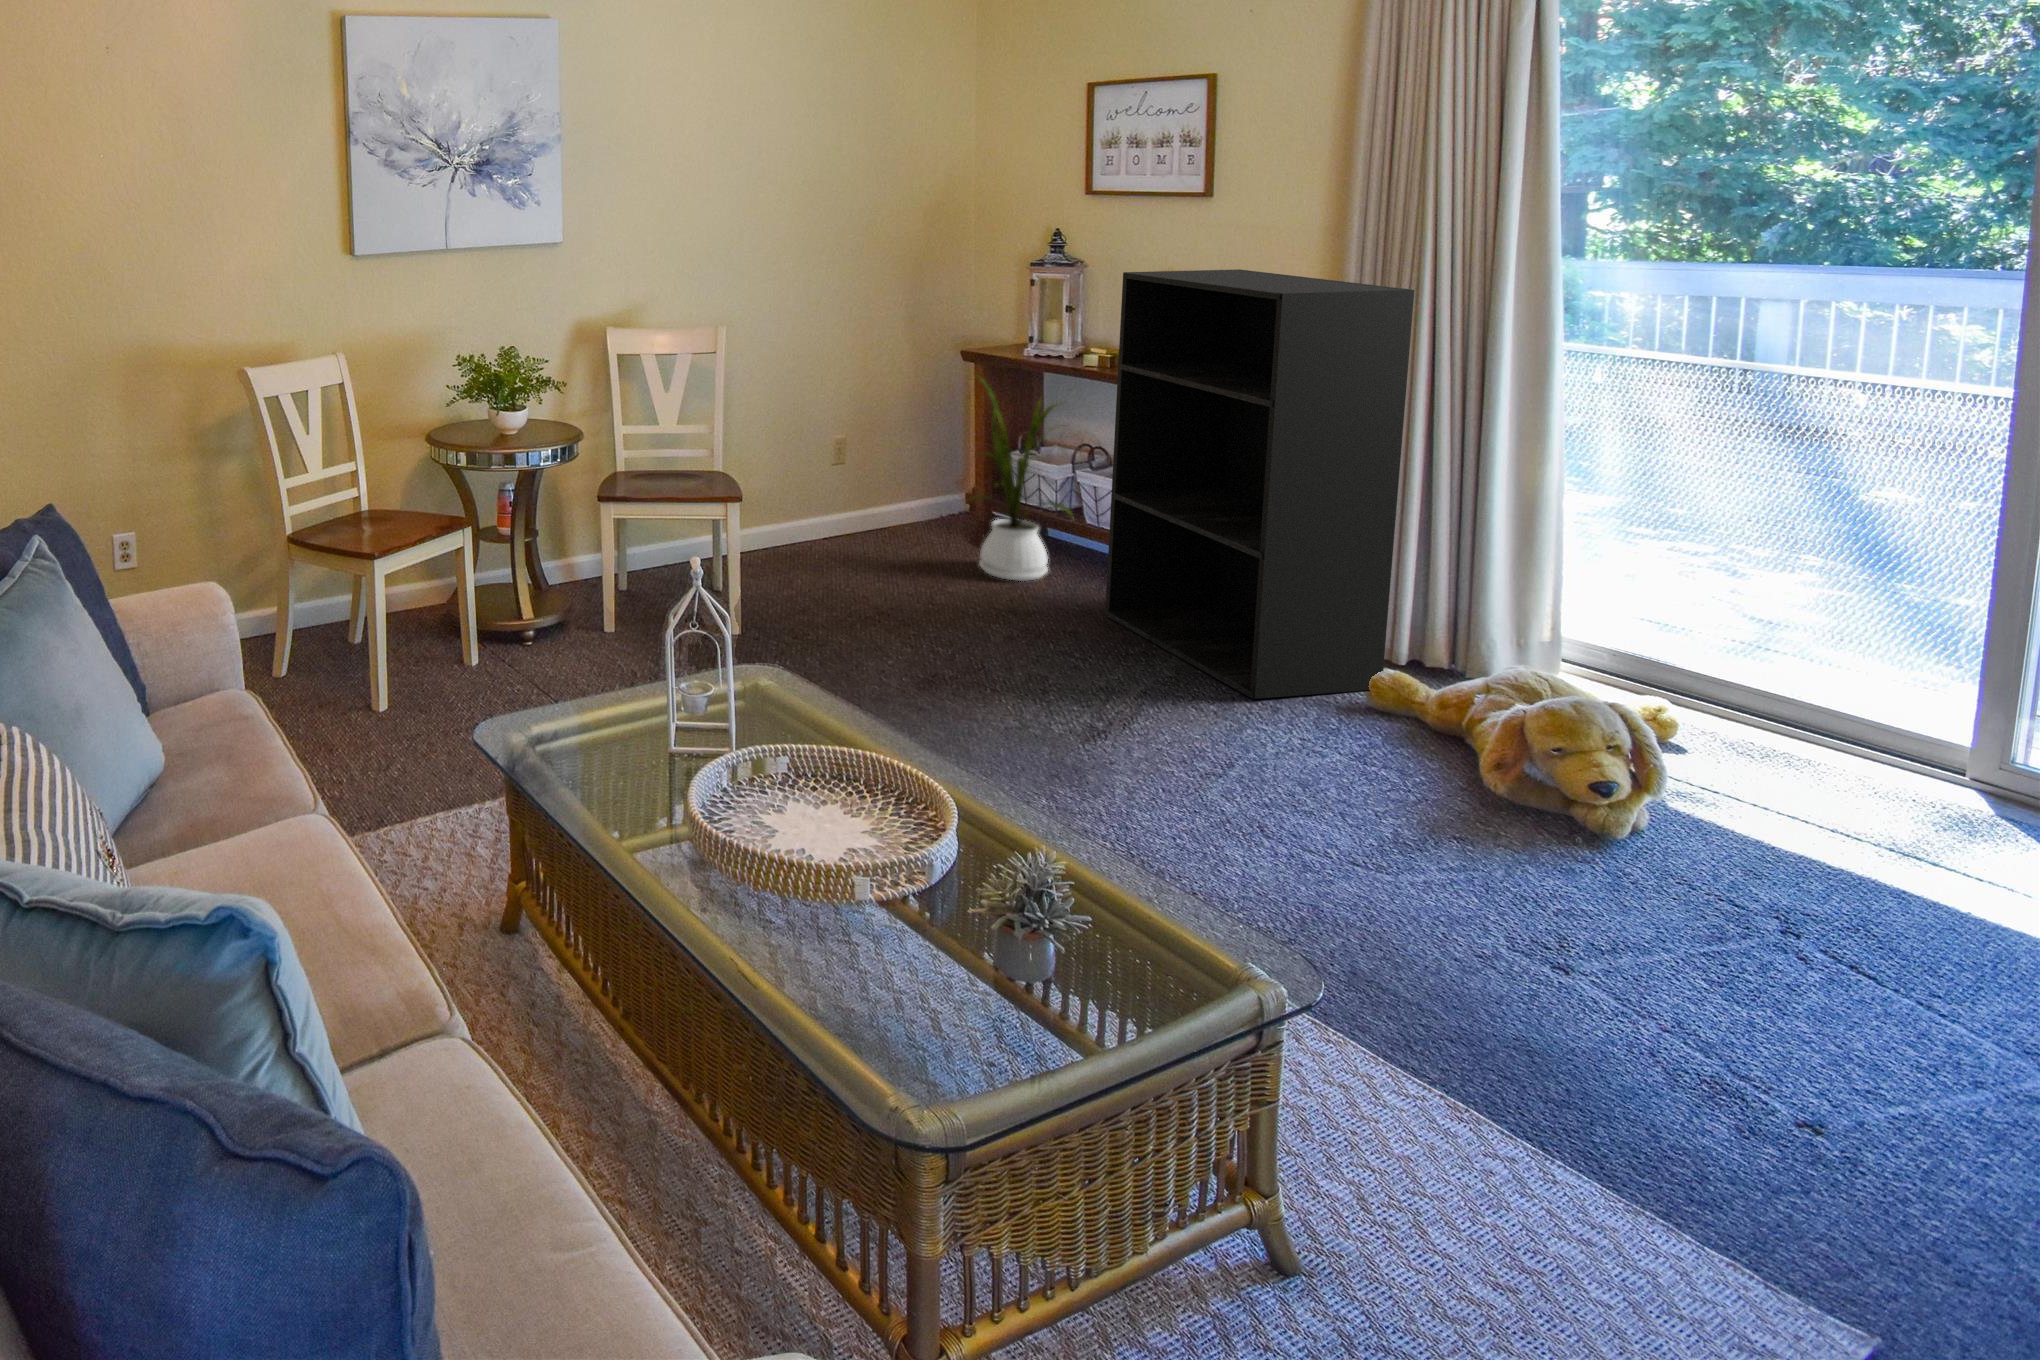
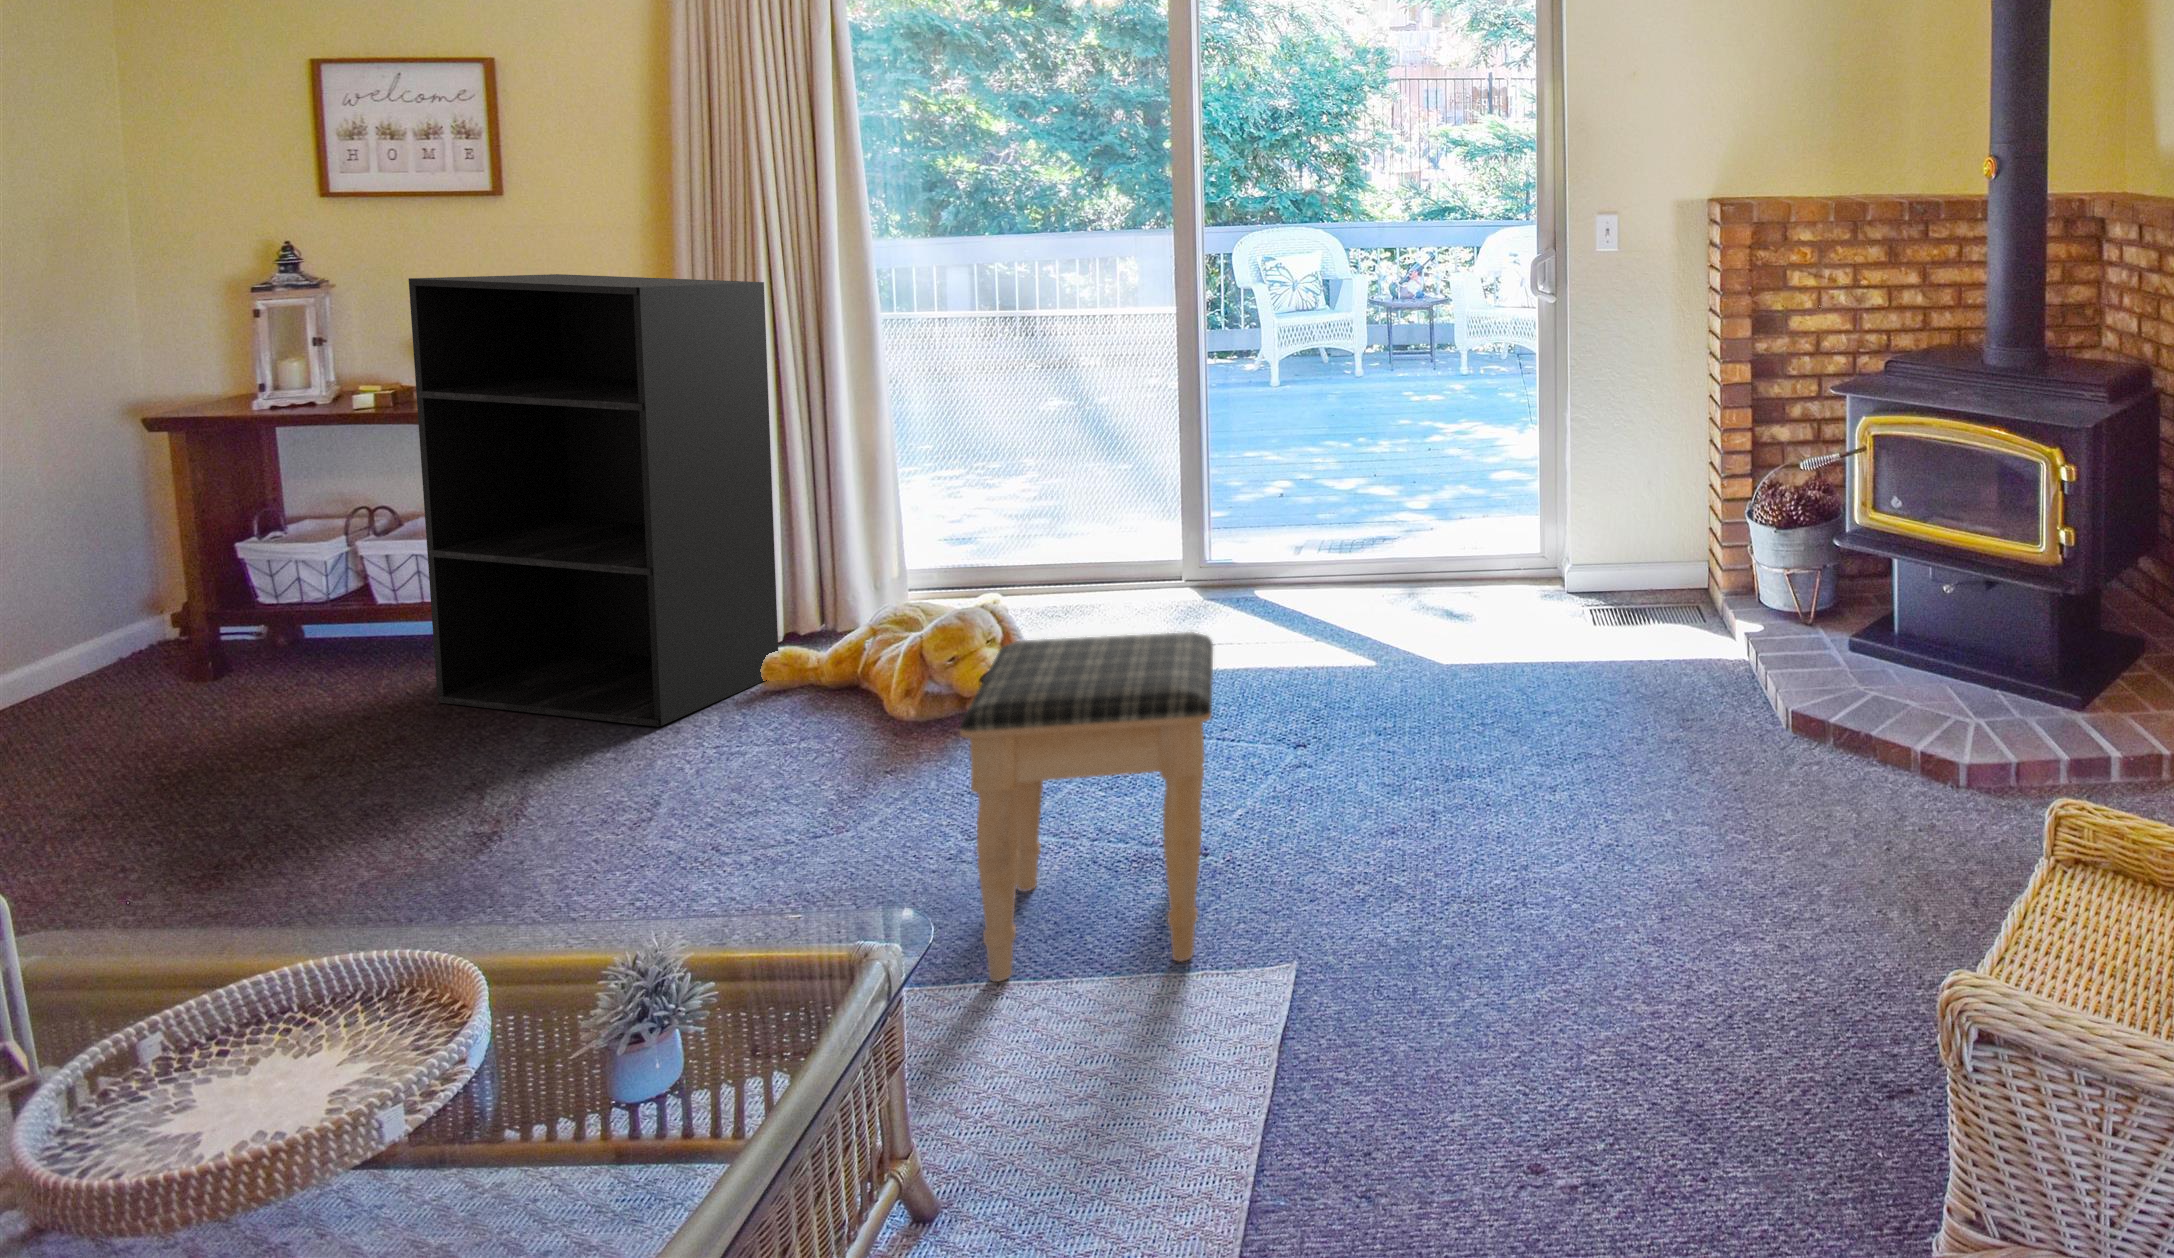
house plant: present [967,378,1071,581] -> none [126,431,367,707]
footstool: none [1452,753,1895,1252] -> present [960,632,1213,982]

